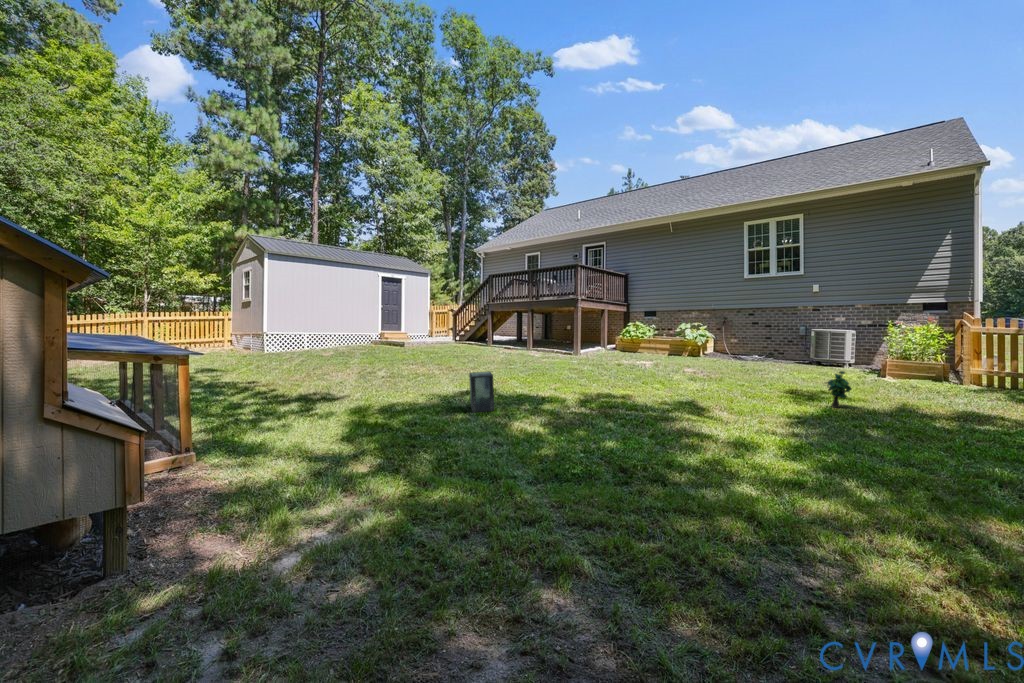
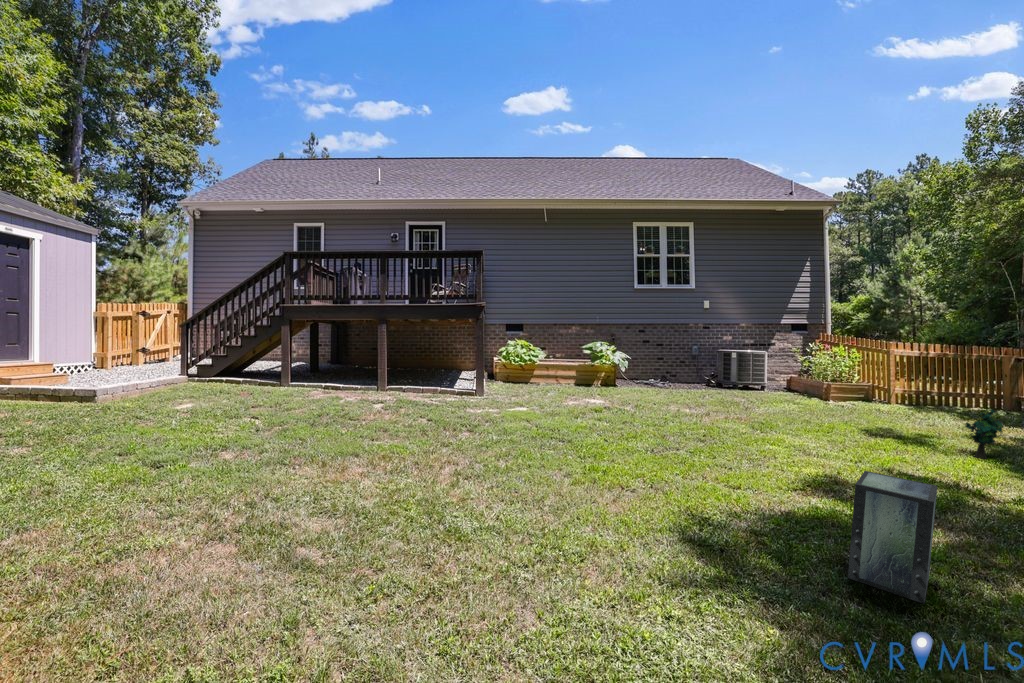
storage box: present [469,371,494,412] -> present [848,471,937,604]

